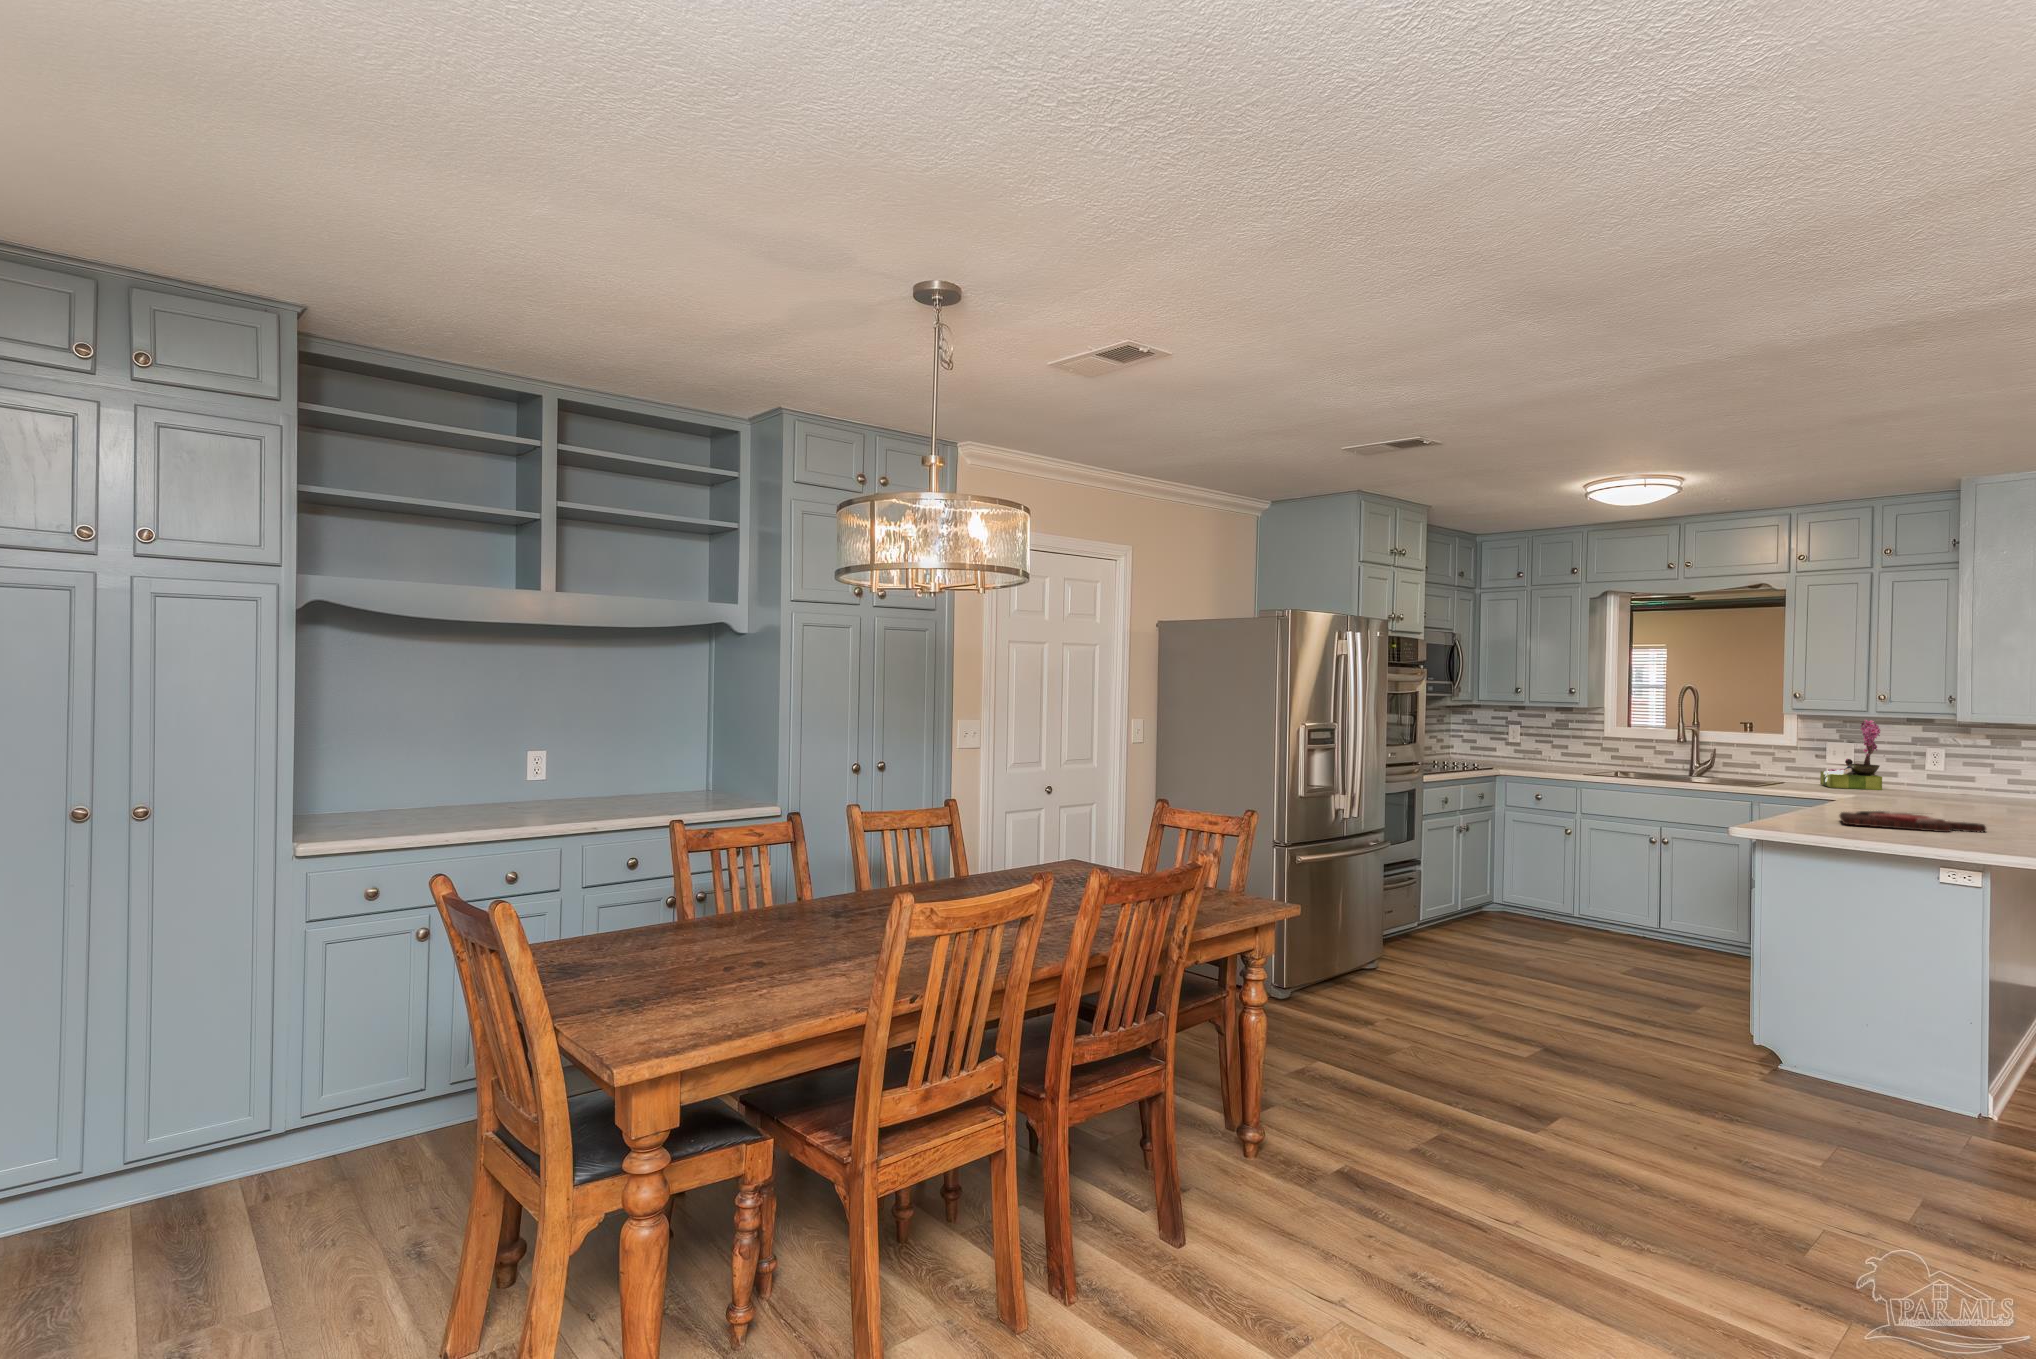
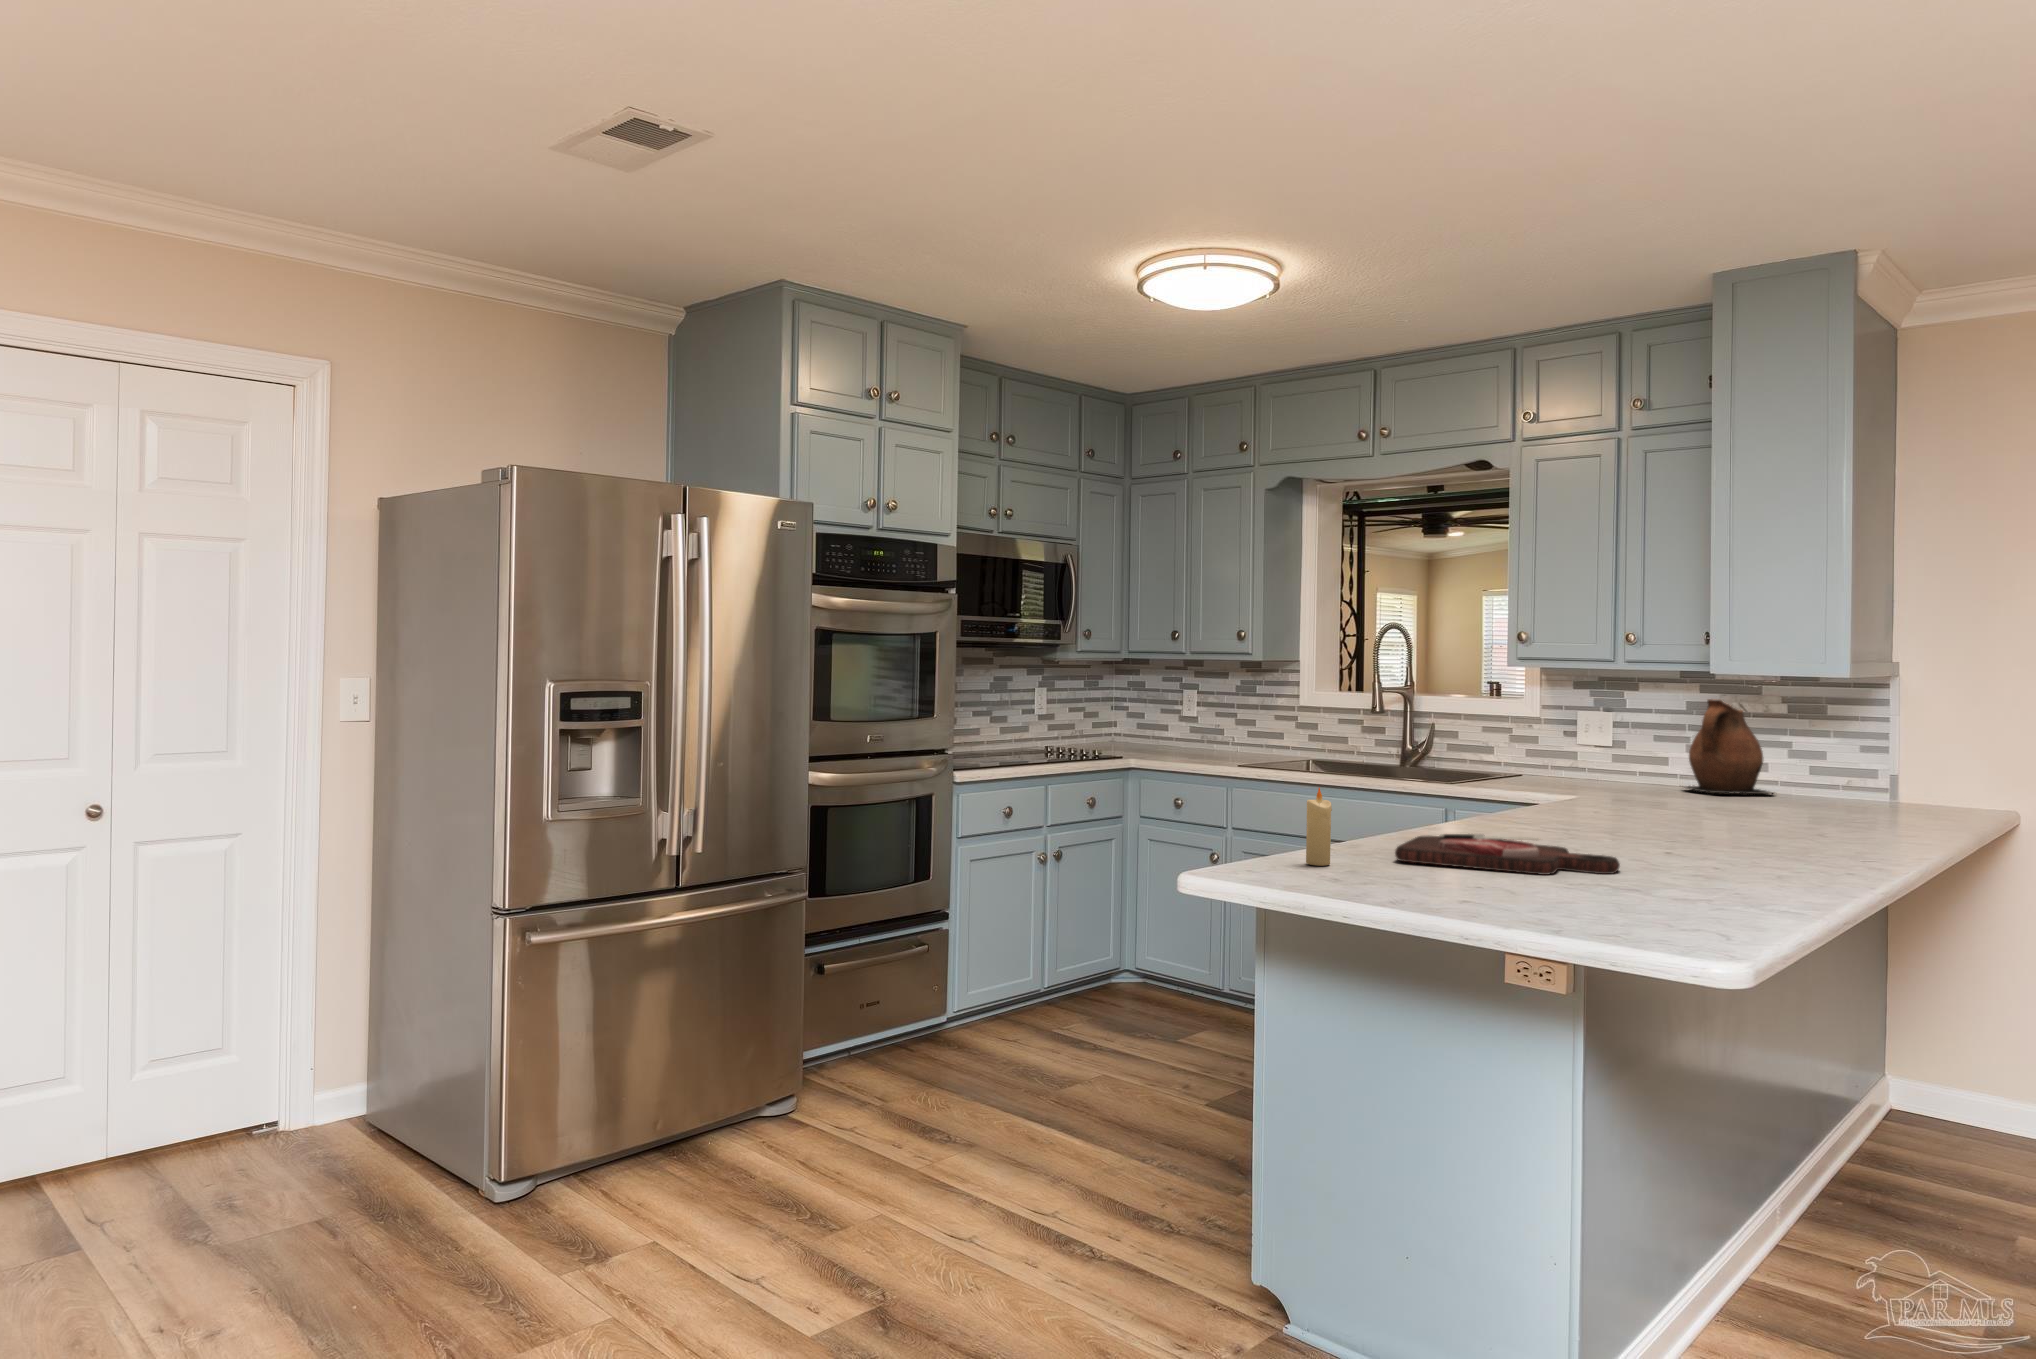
flower arrangement: present [1820,720,1882,790] -> none [1562,674,1649,786]
ceramic pitcher: none [1916,736,1990,797] -> present [1685,699,1774,795]
candle: none [1795,783,1812,826] -> present [1306,788,1332,866]

